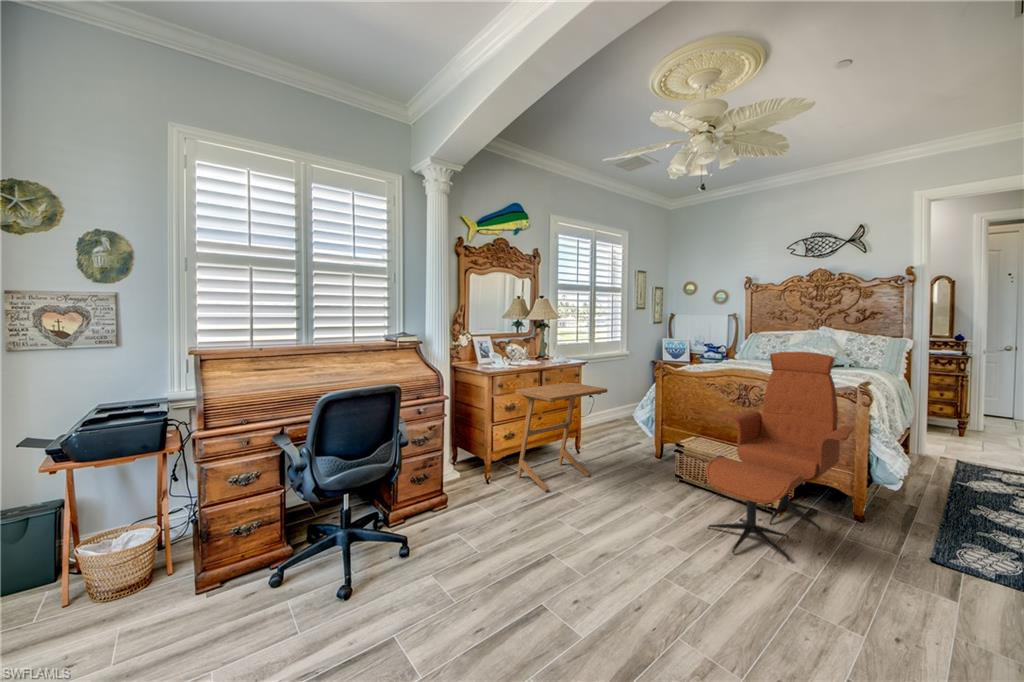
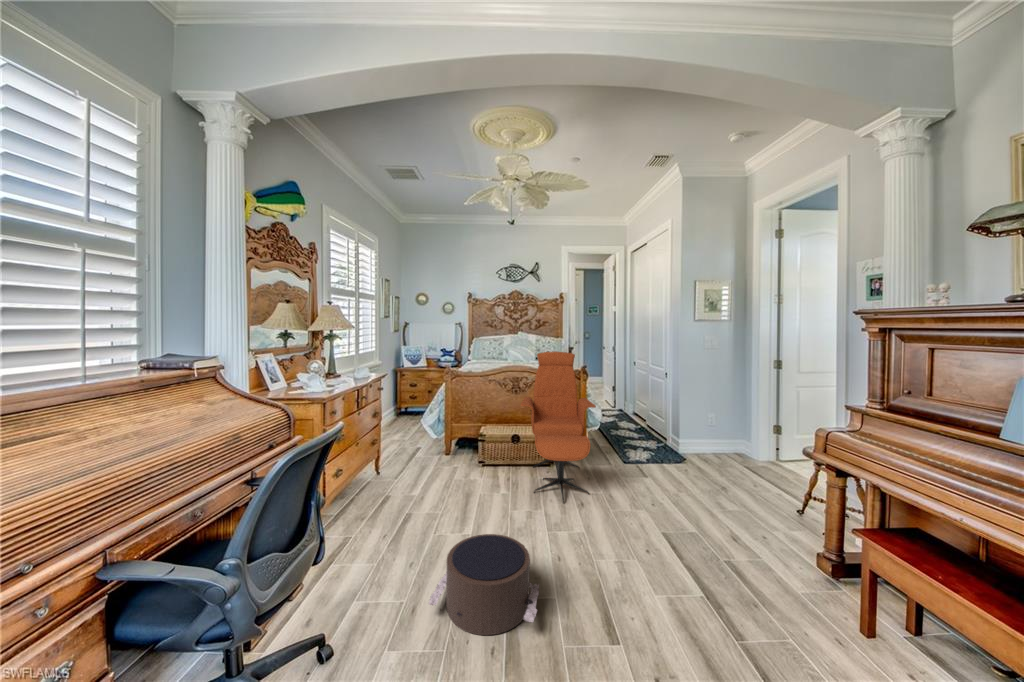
side table: present [515,382,607,491] -> none [342,394,432,516]
pouf: none [485,521,580,618] -> present [428,534,539,635]

